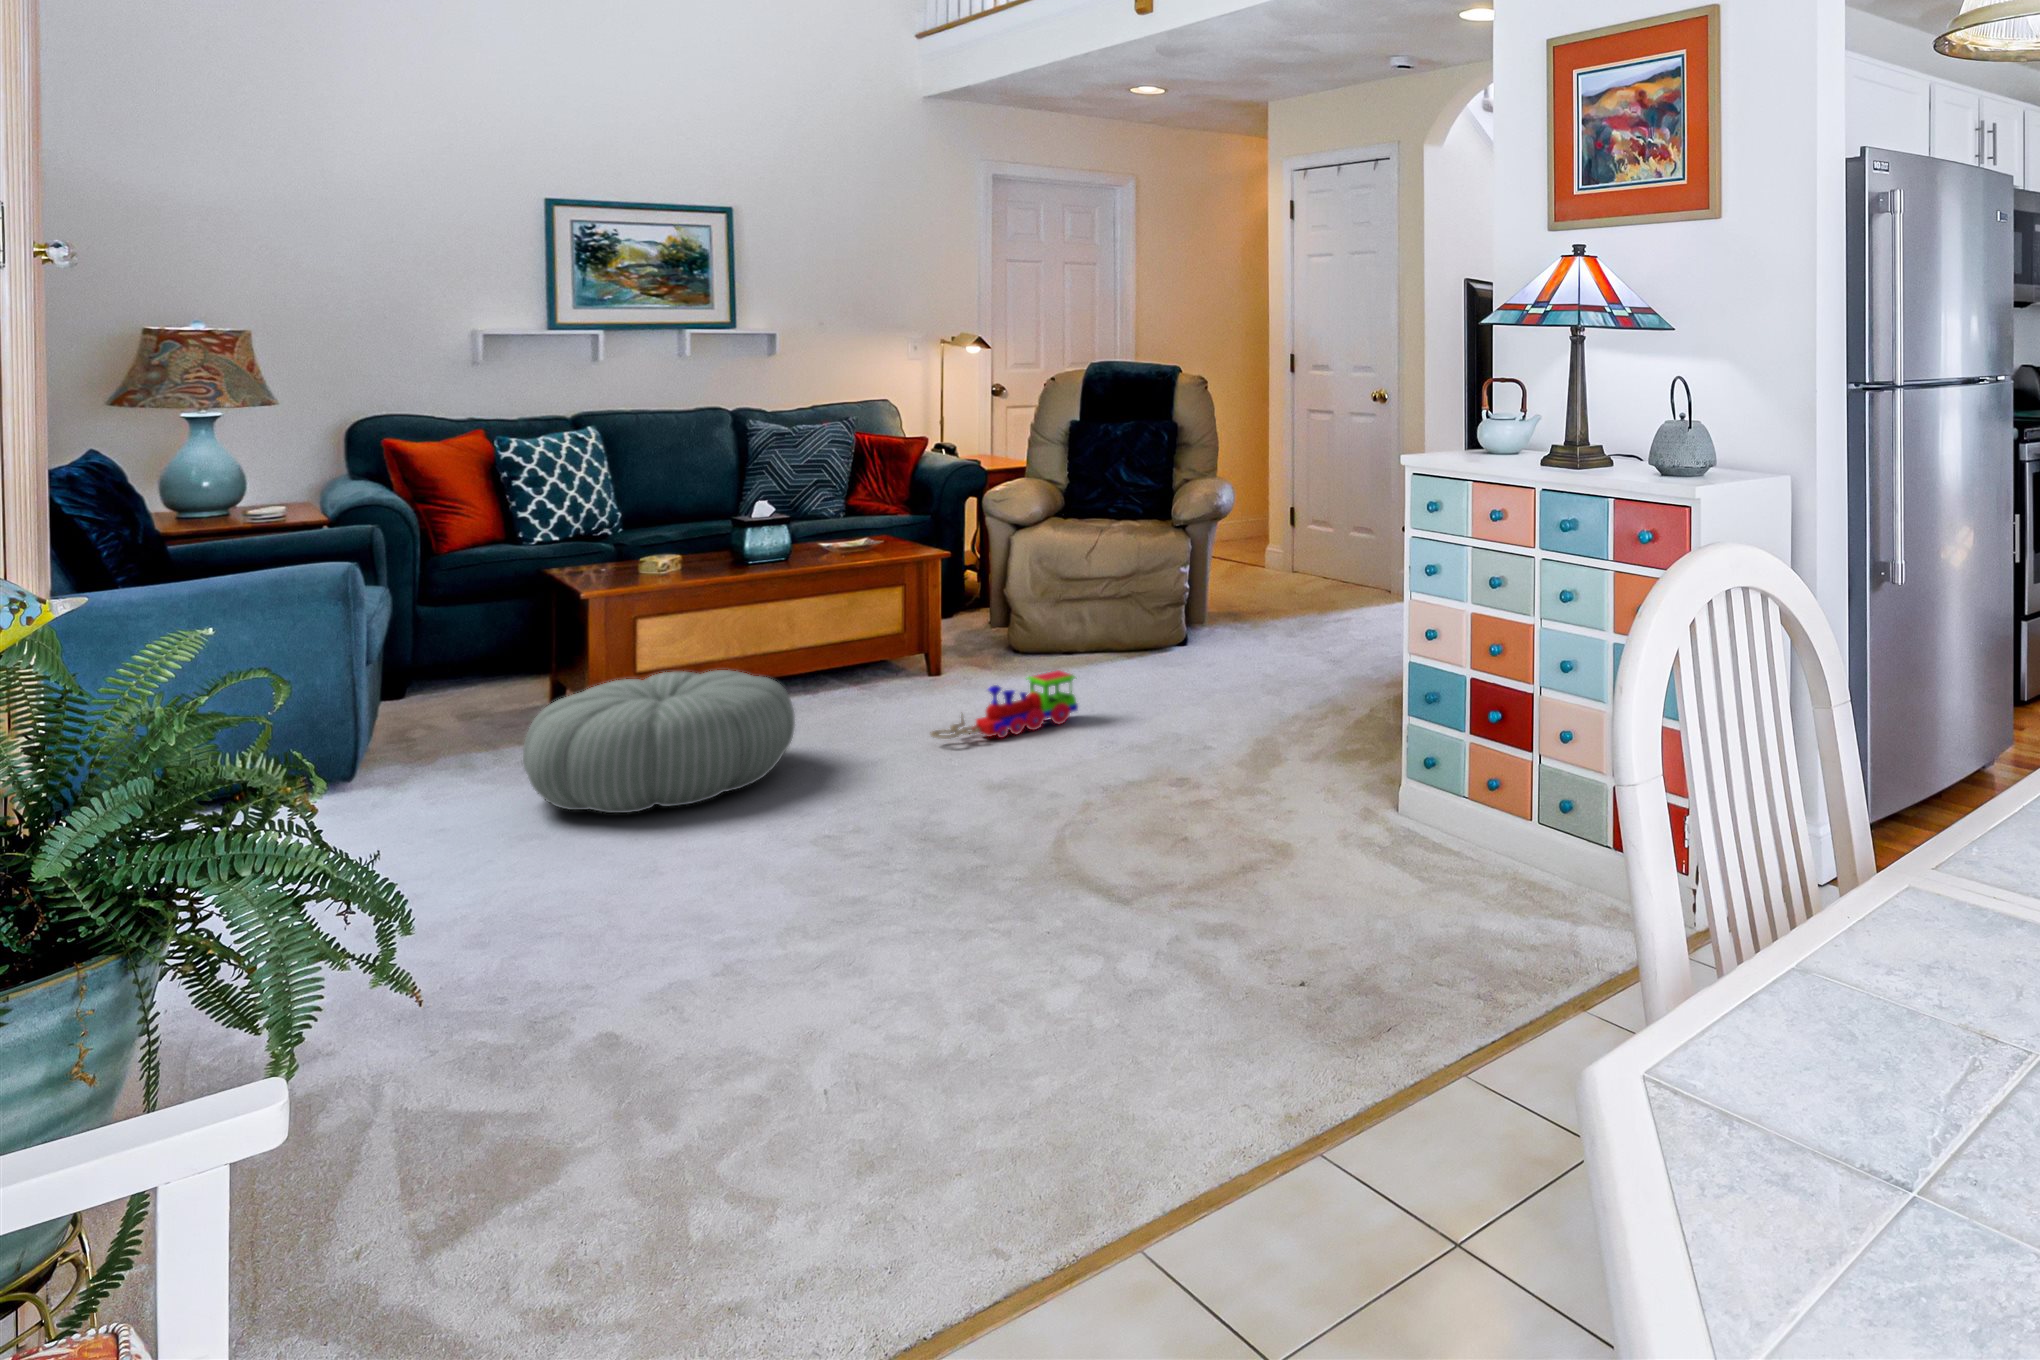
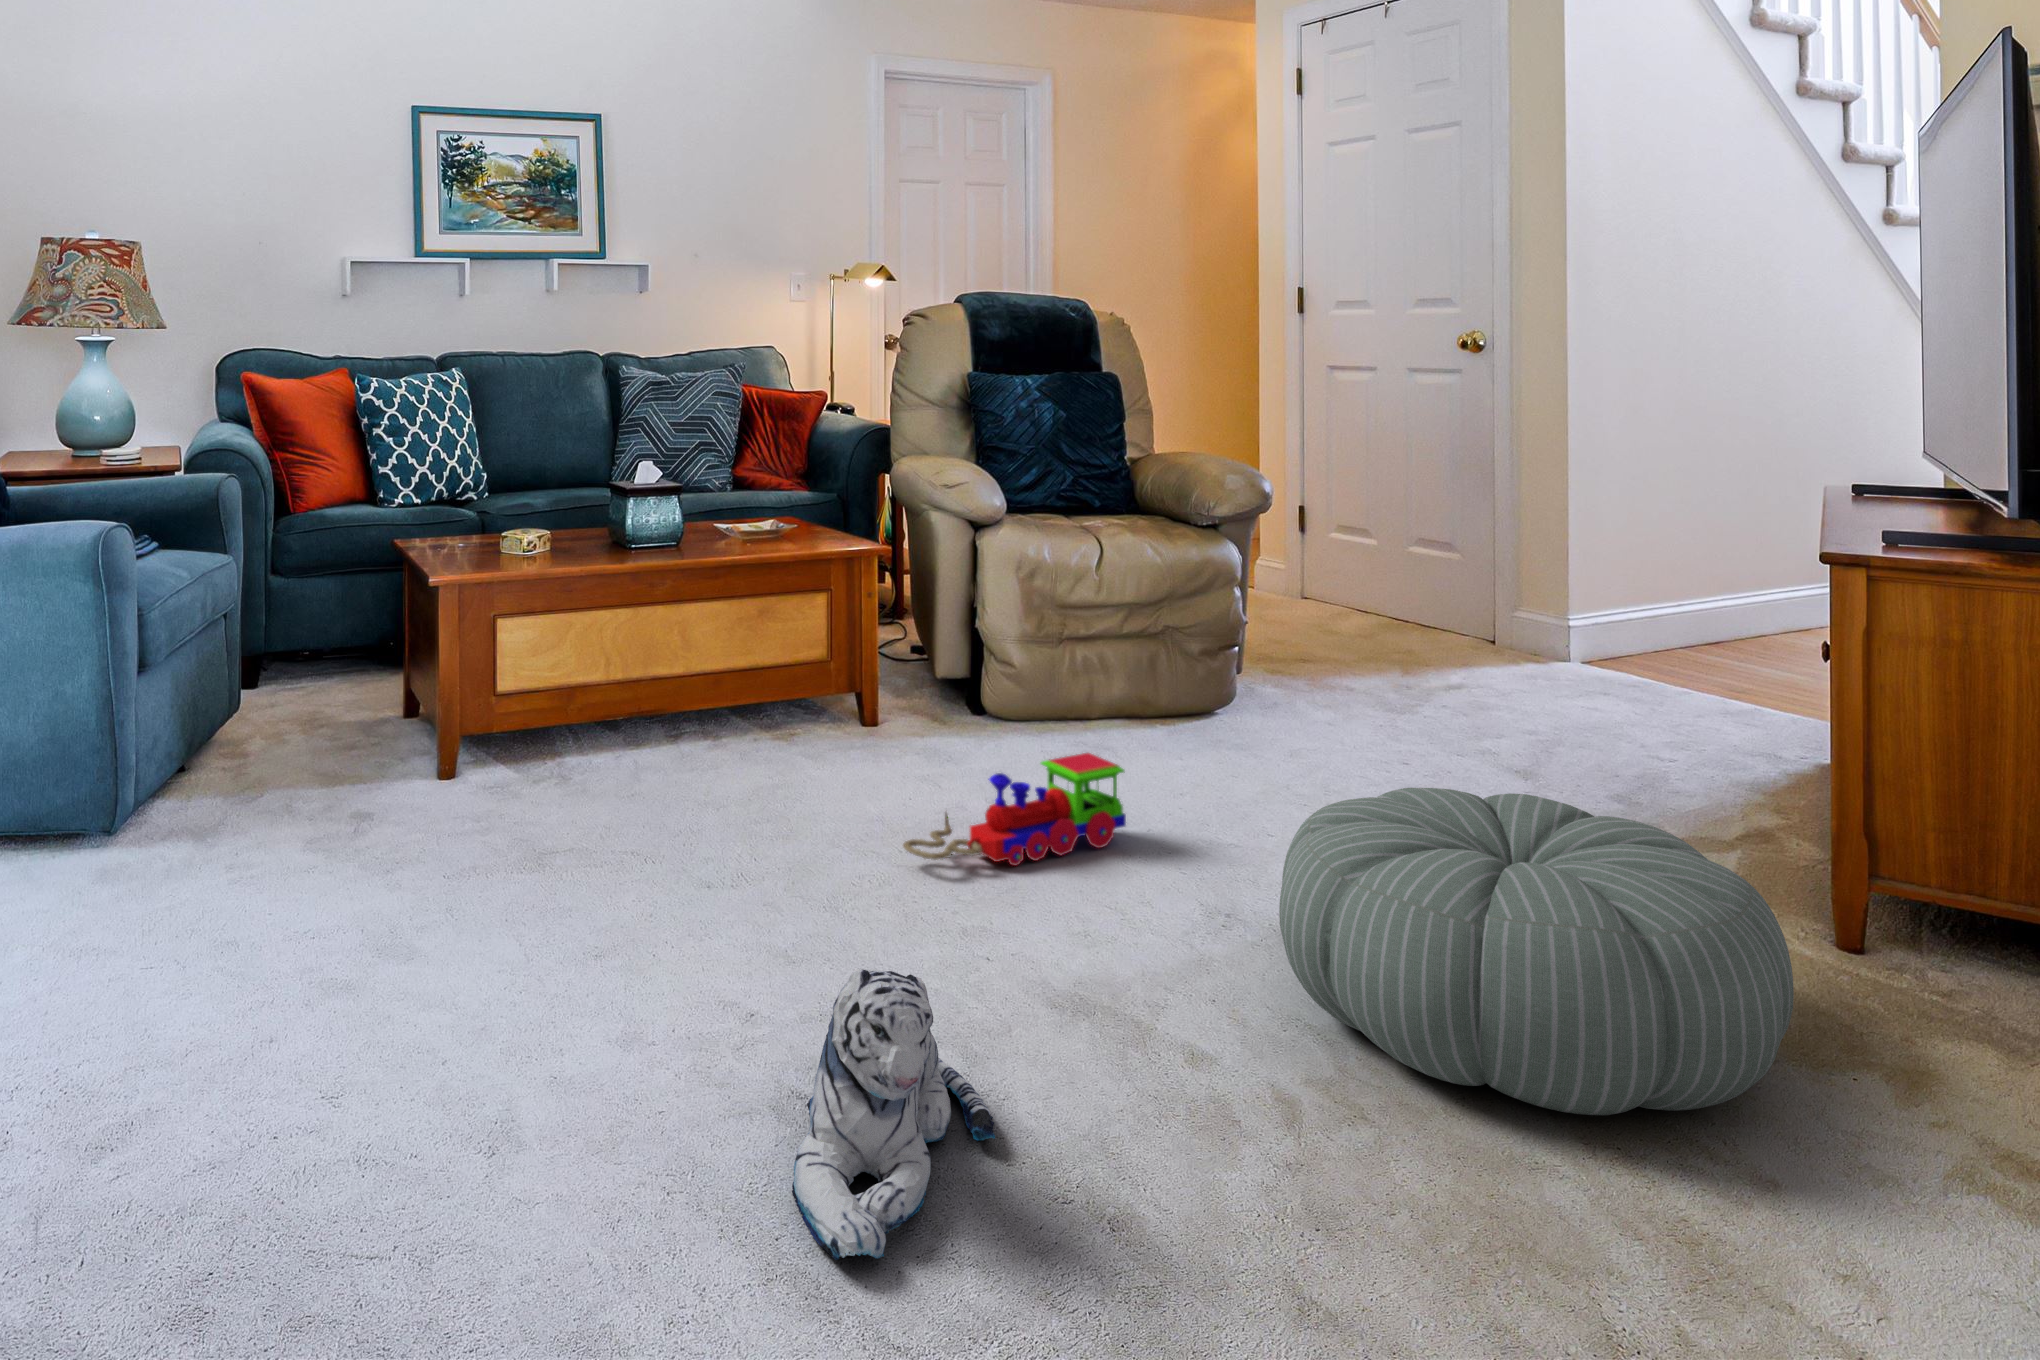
pouf: present [523,670,795,813] -> present [1279,788,1794,1115]
plush toy: none [820,764,937,891] -> present [792,969,995,1260]

